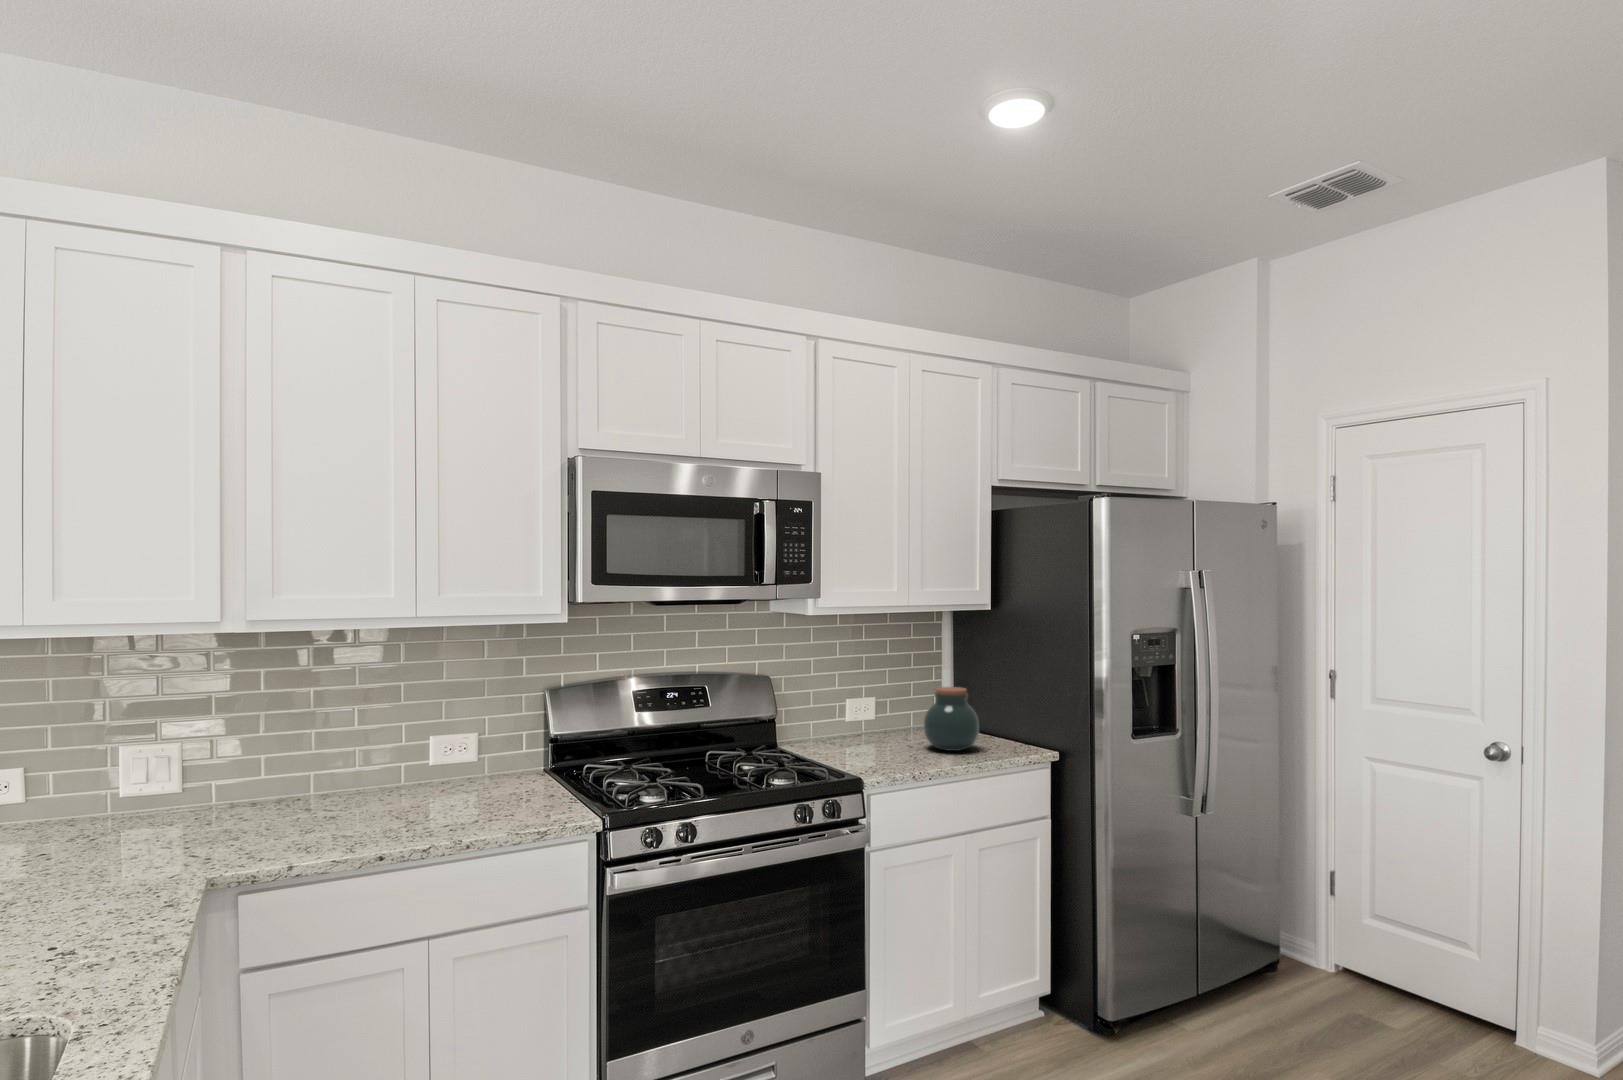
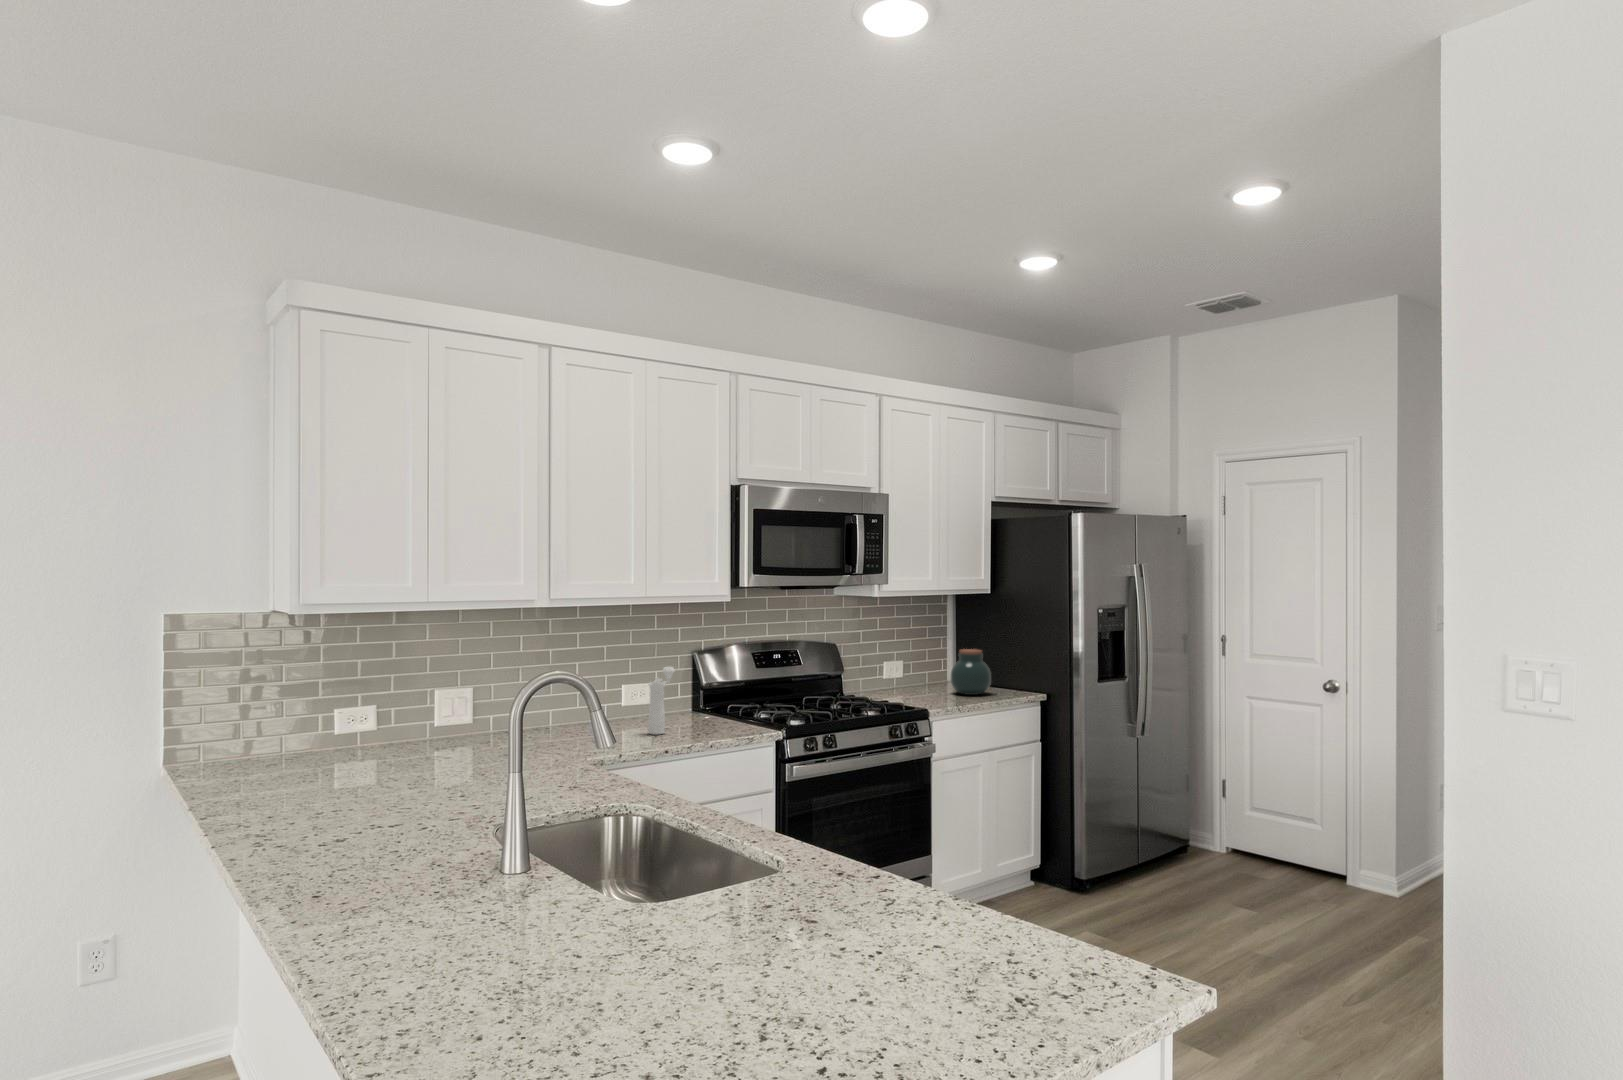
pepper mill: none [414,718,470,819] -> present [648,667,675,734]

